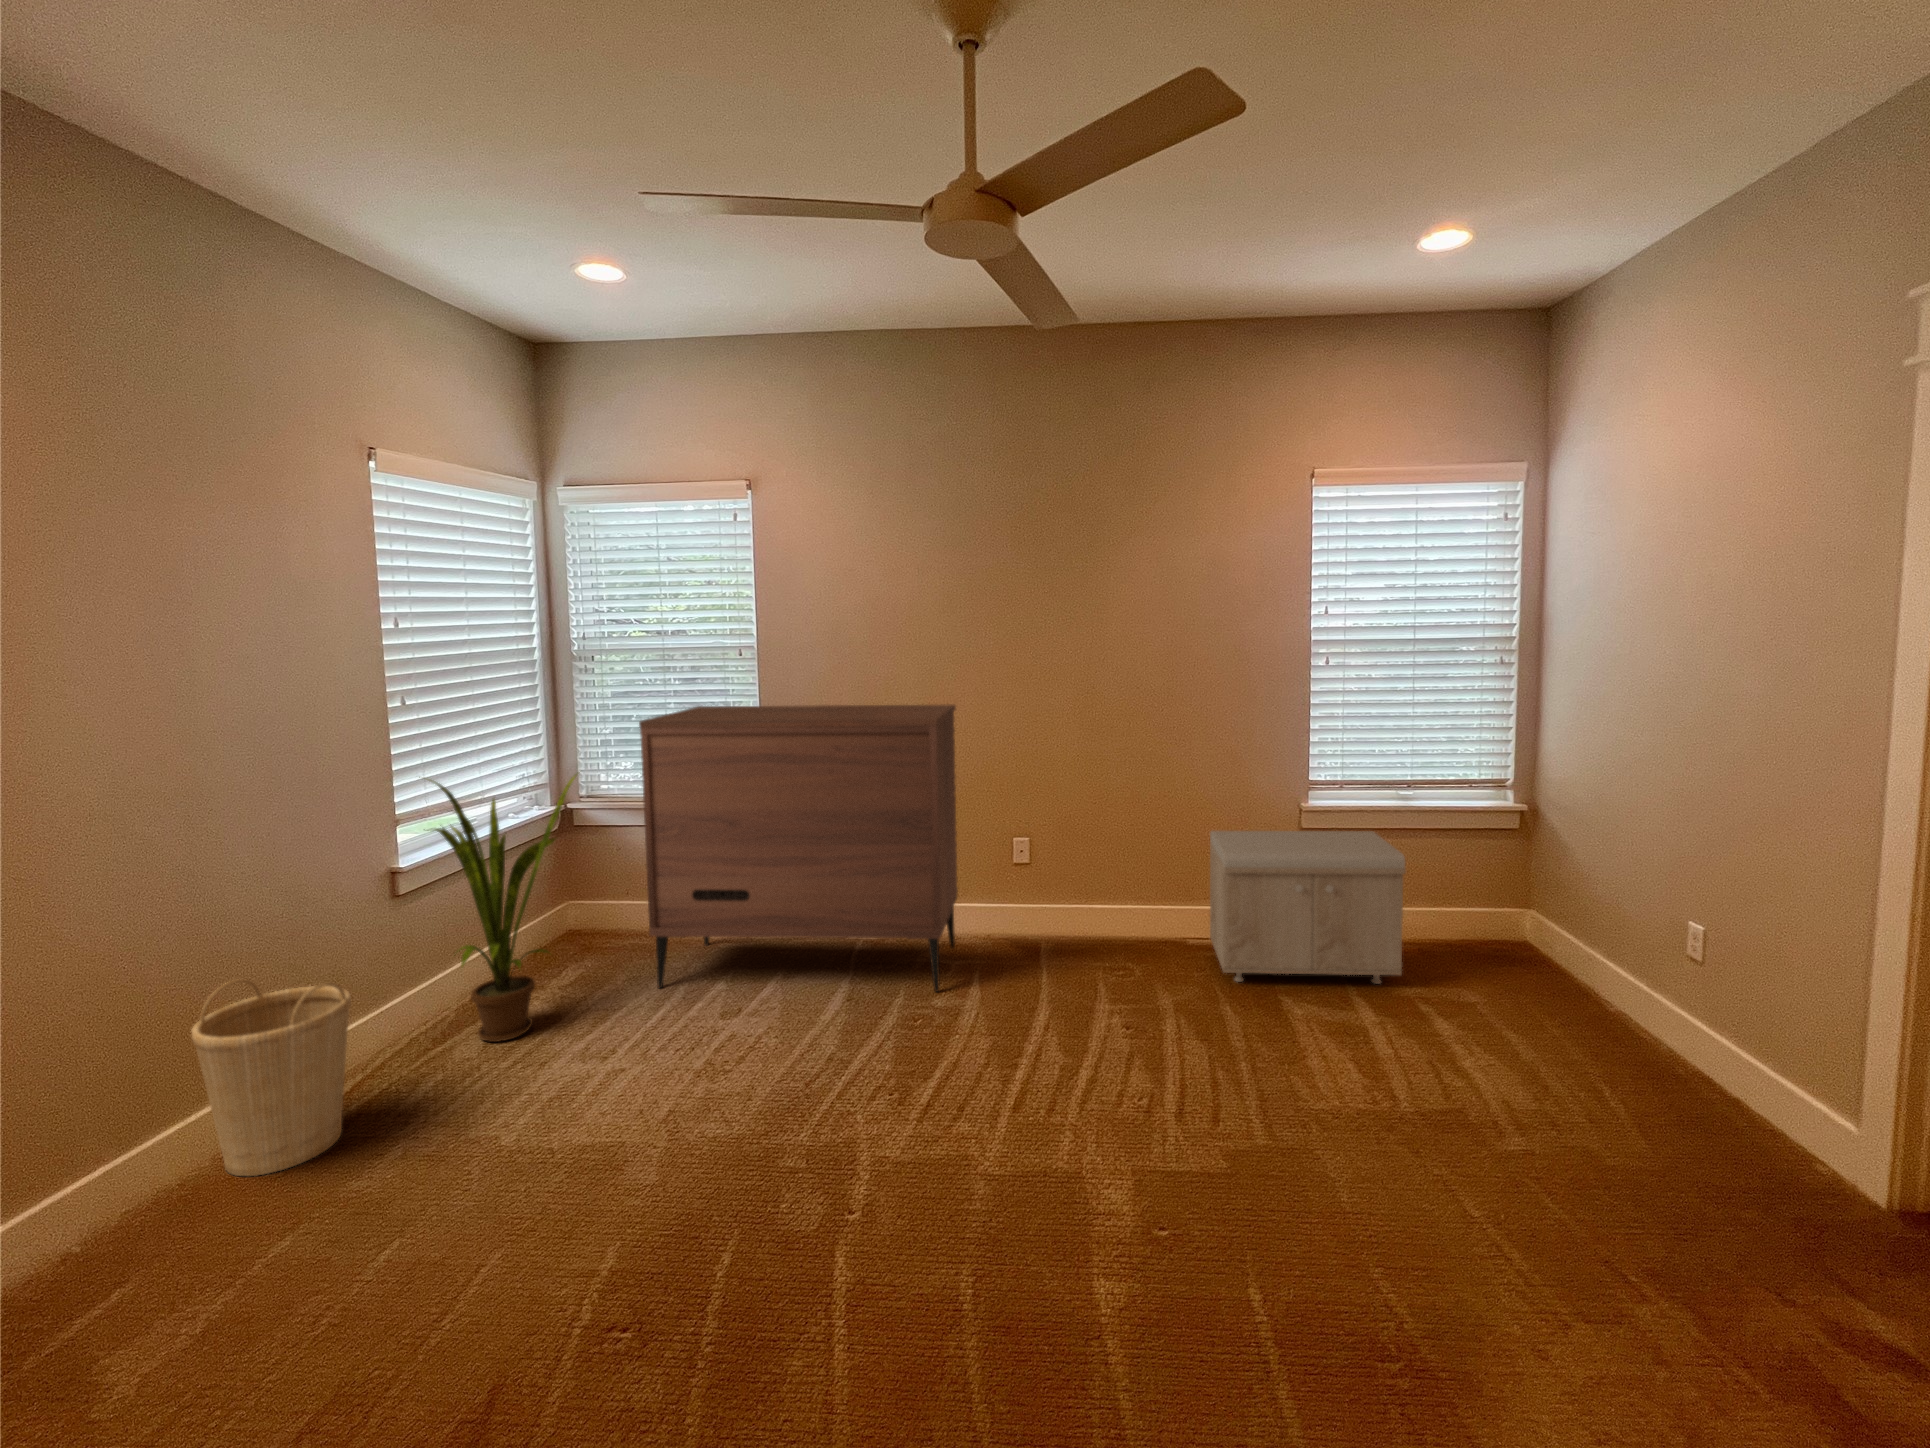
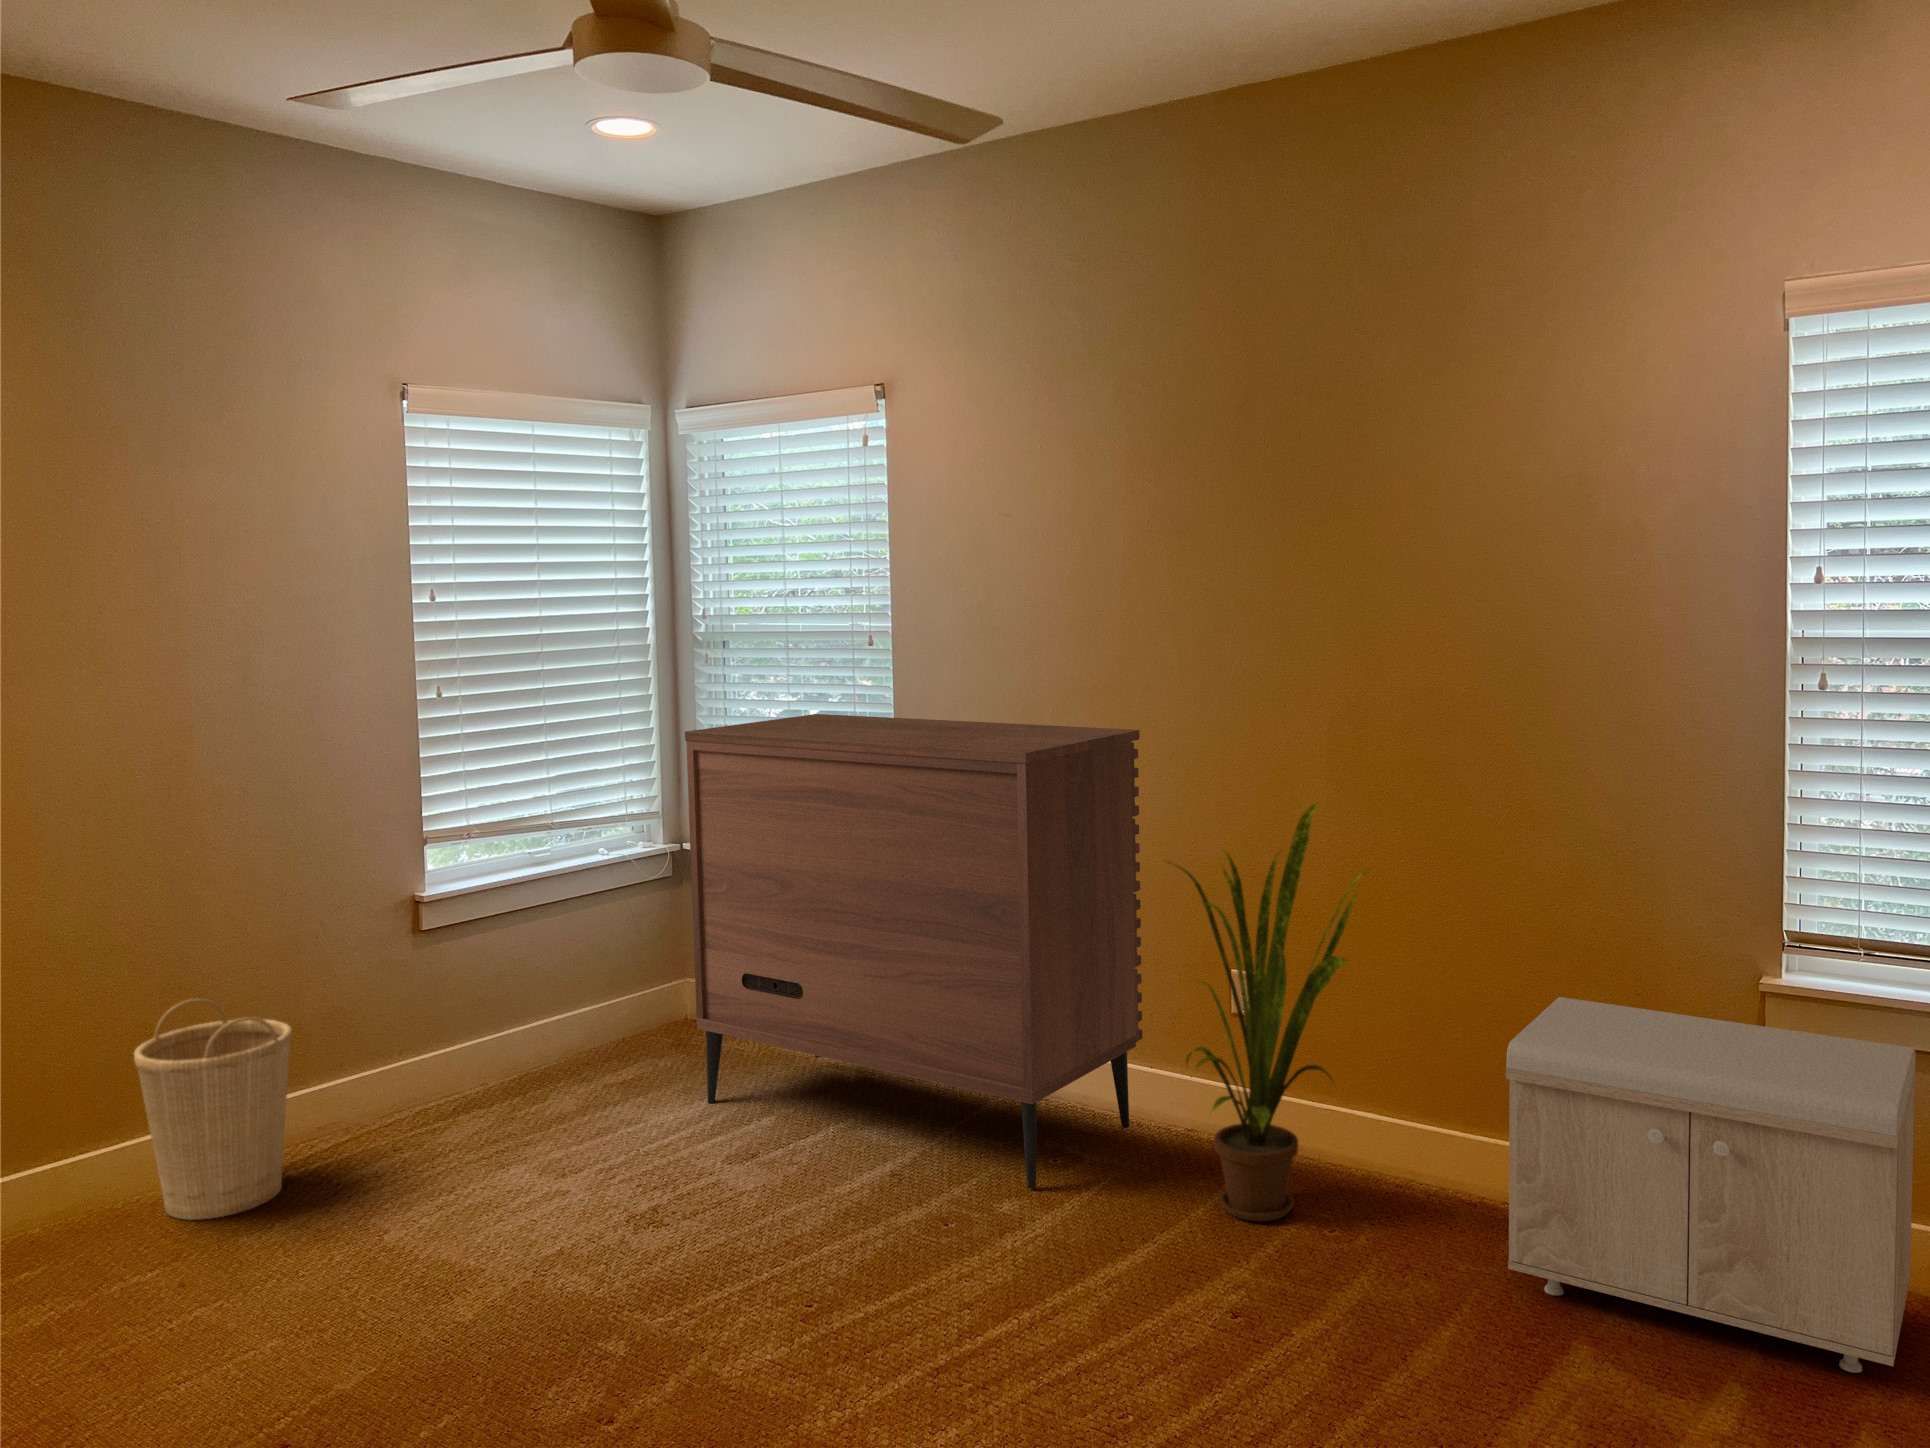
house plant: present [430,774,577,1042] -> present [1173,805,1366,1221]

